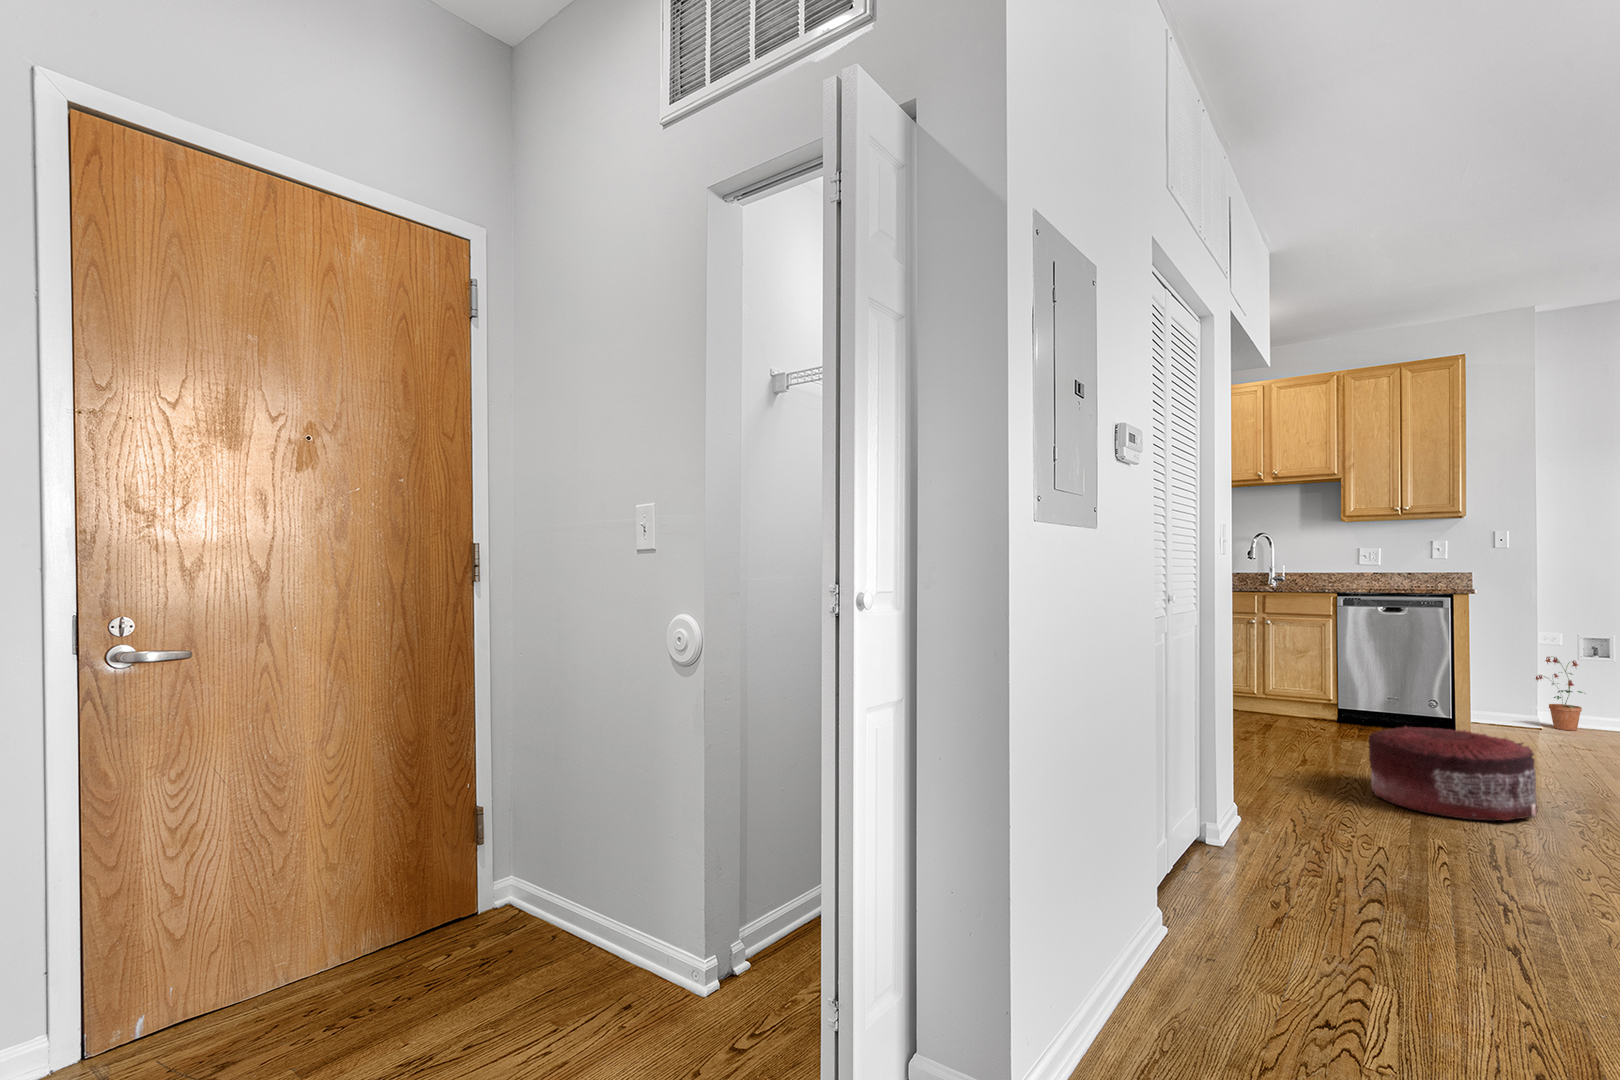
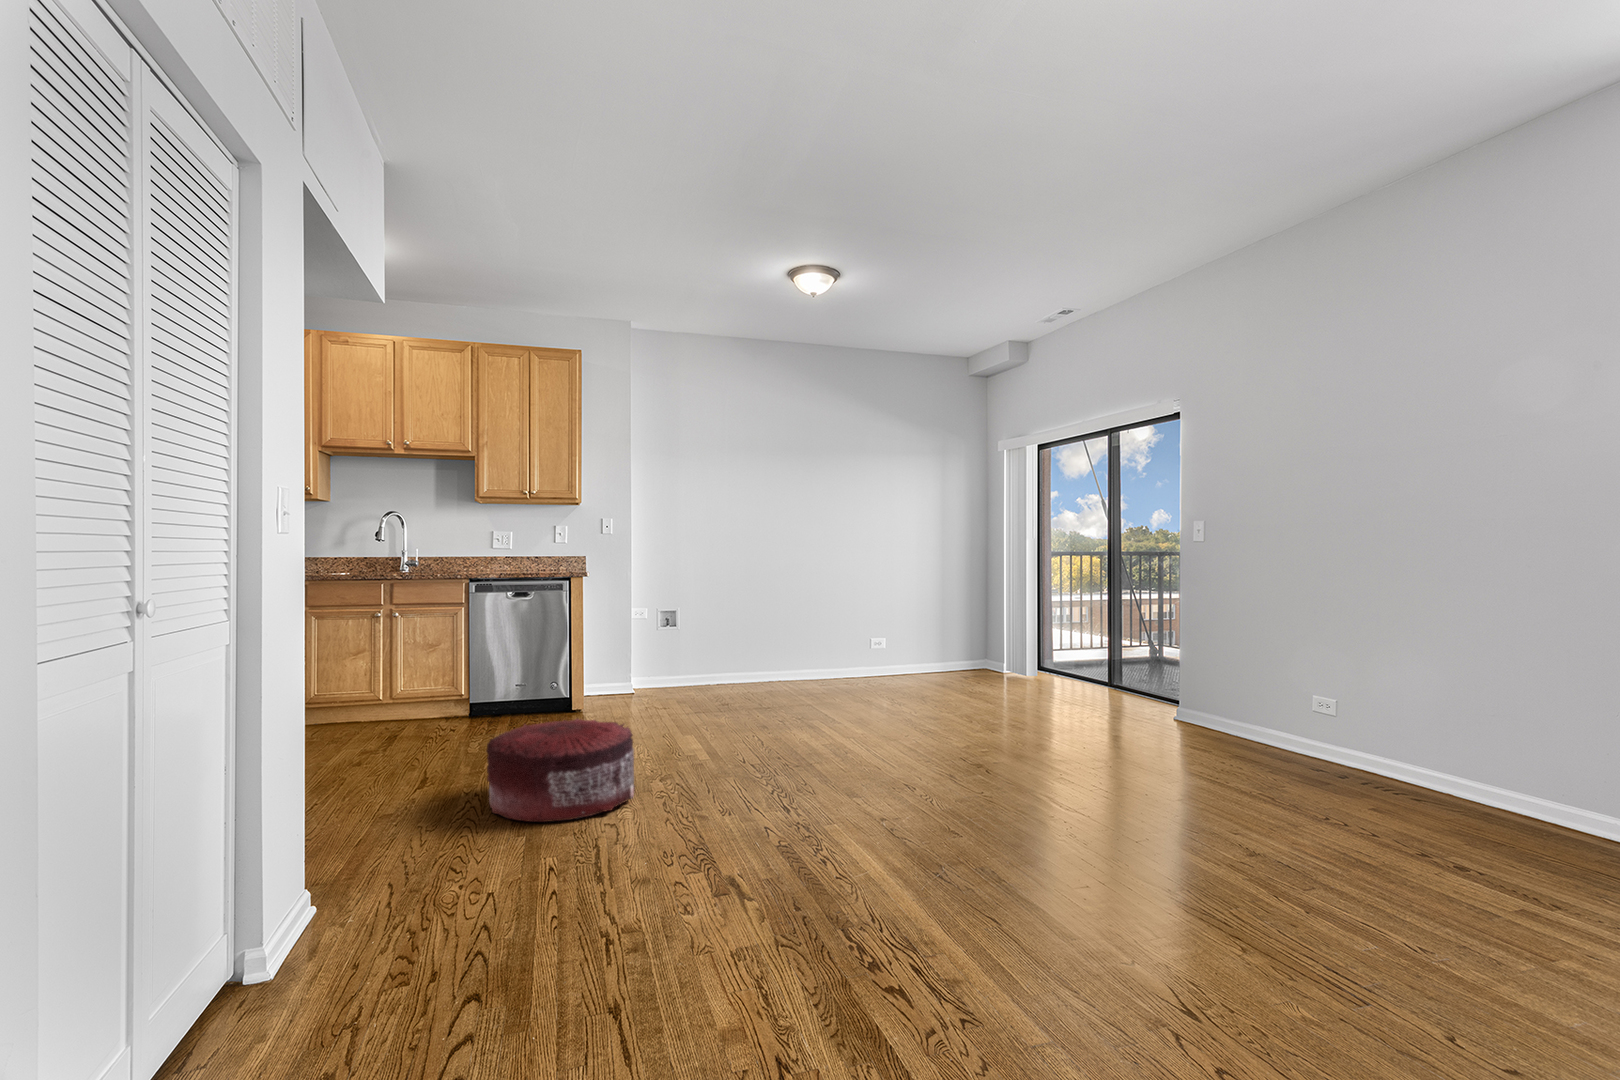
potted plant: present [1535,657,1582,731] -> none [632,628,667,692]

